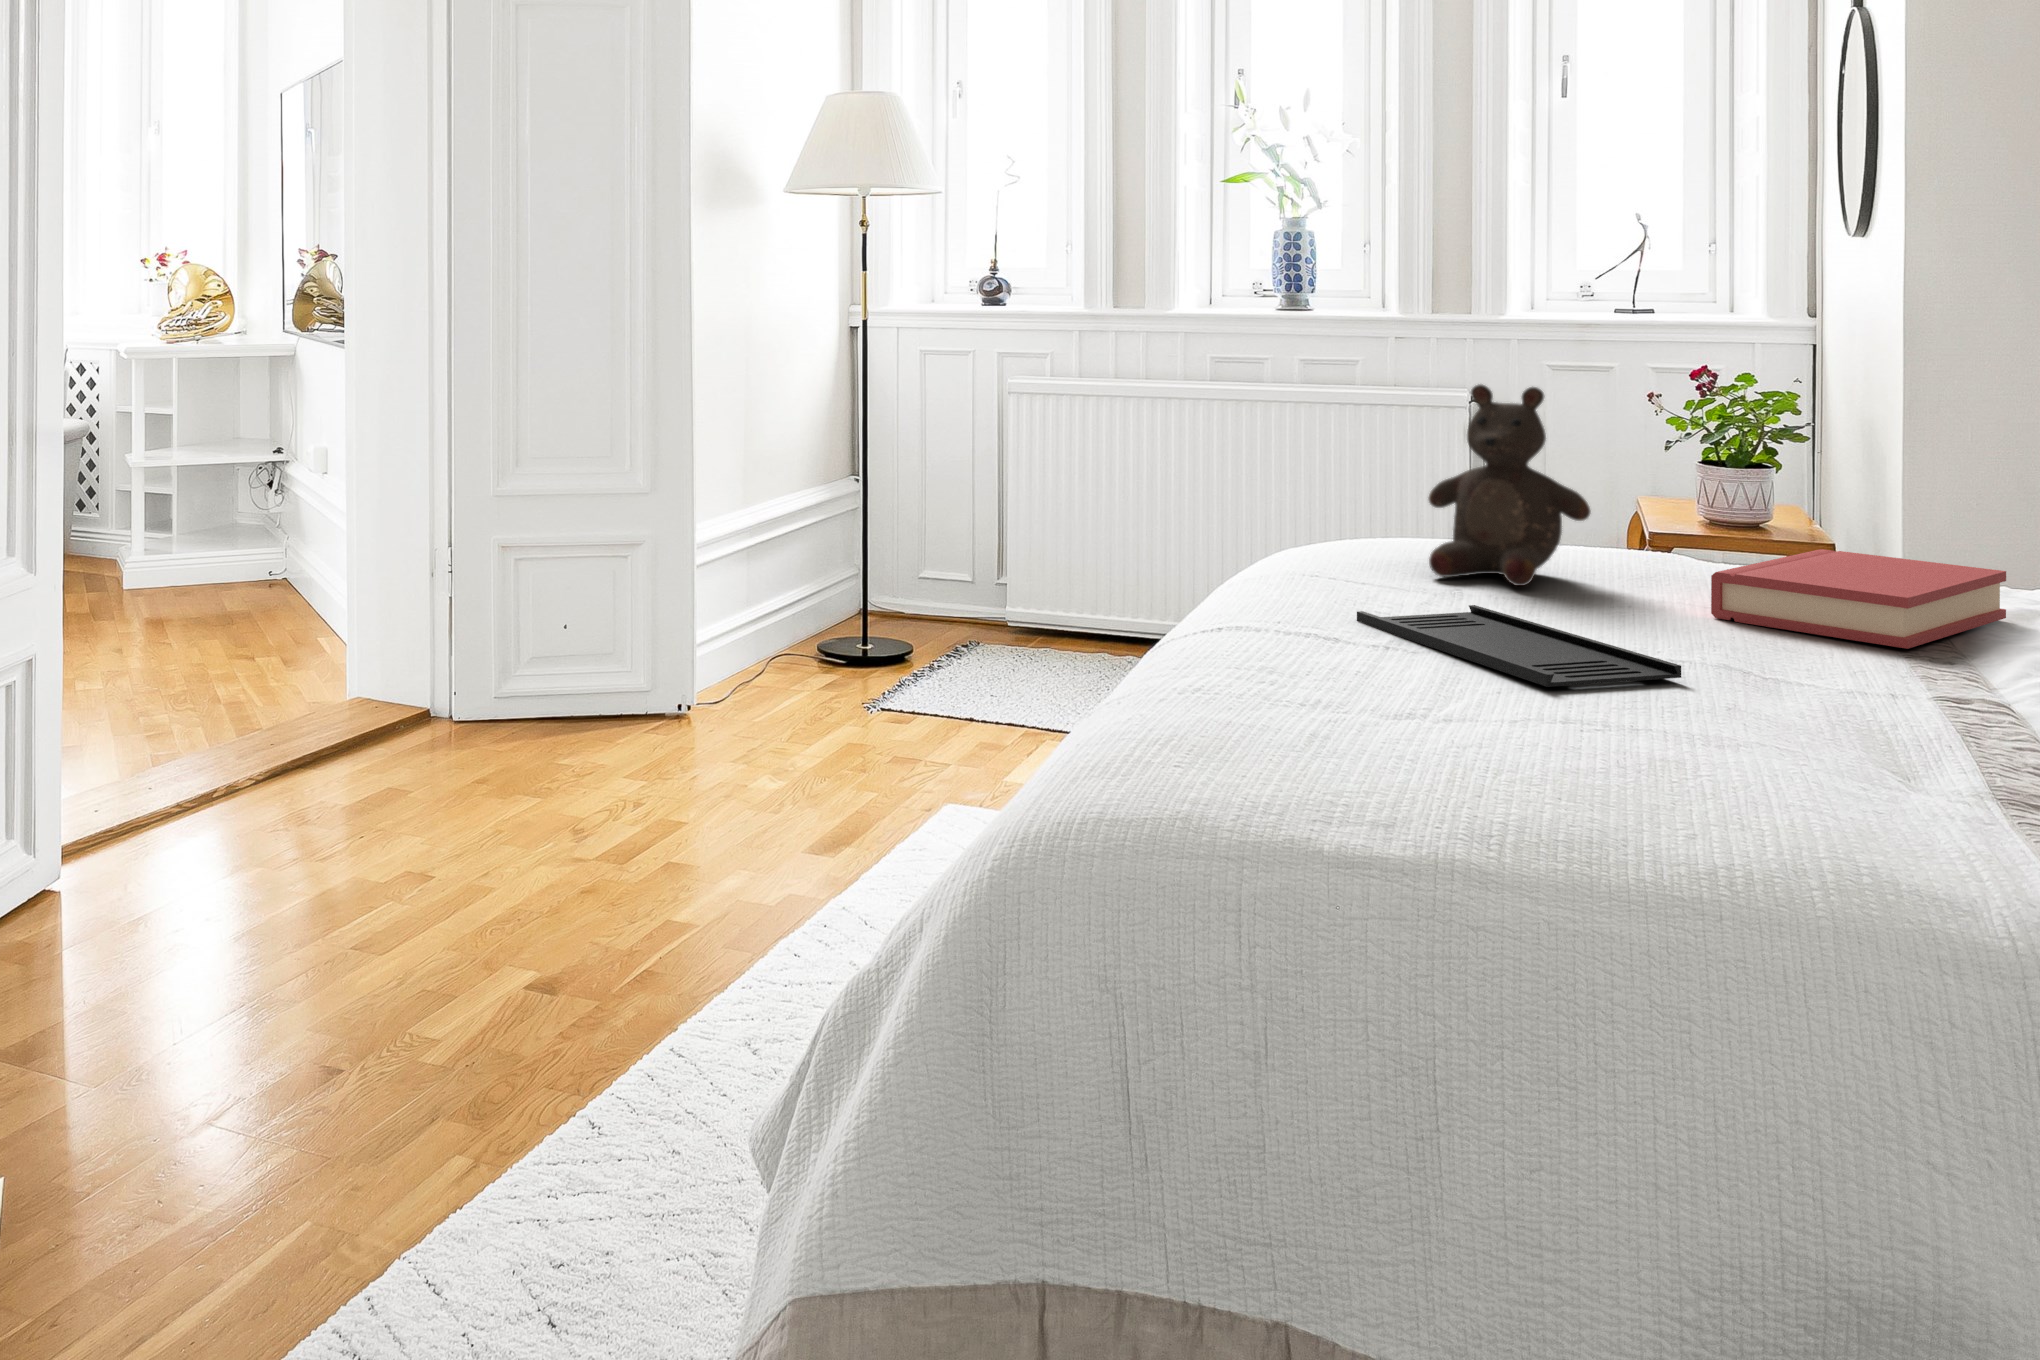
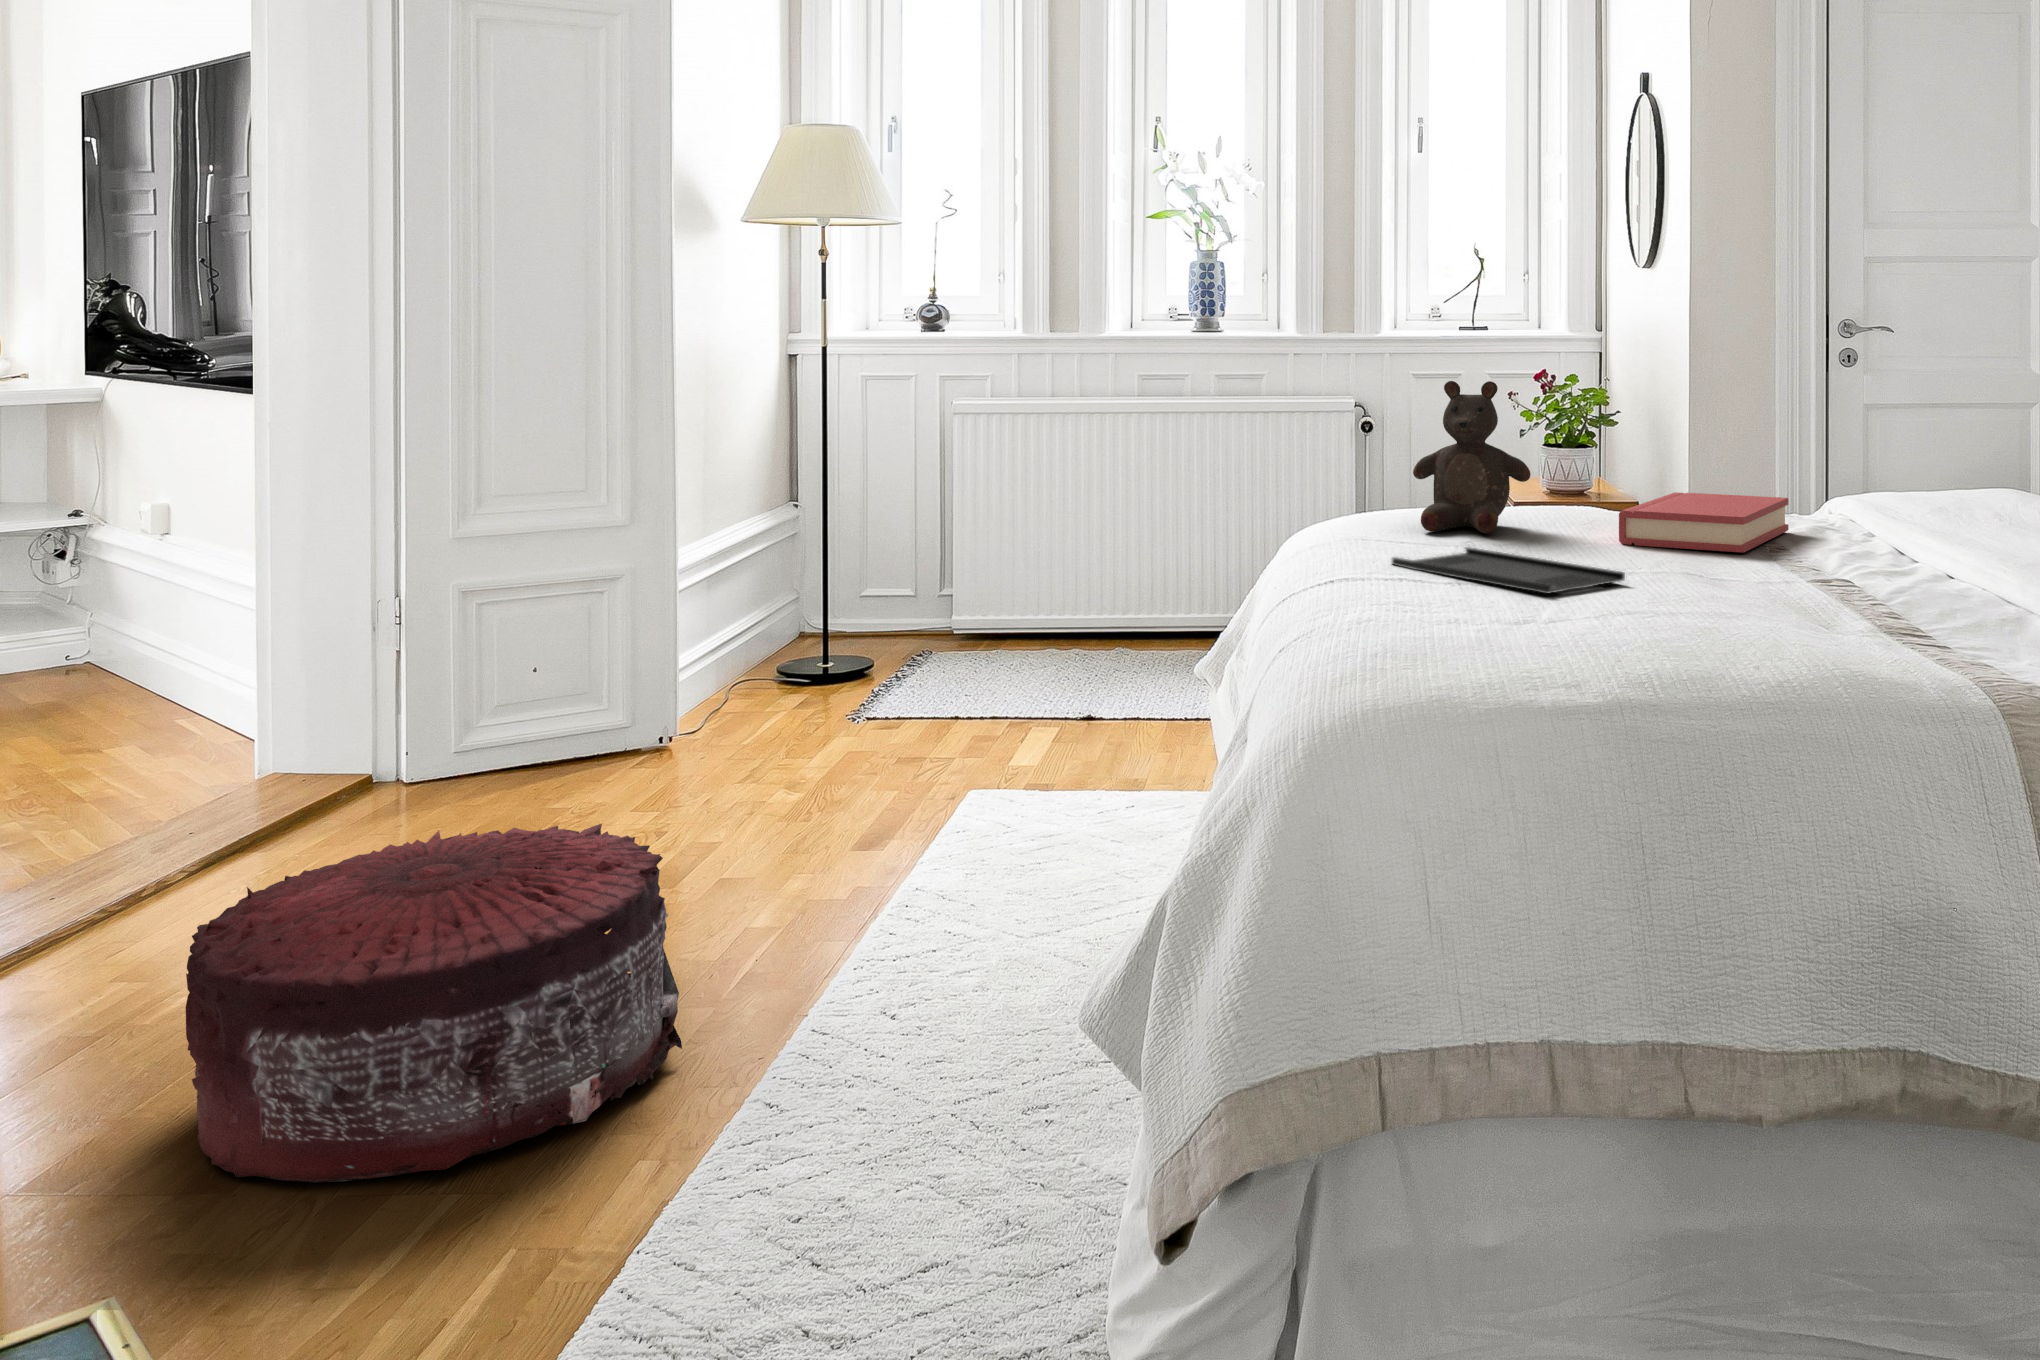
pouf: none [127,790,556,1142] -> present [186,824,682,1183]

